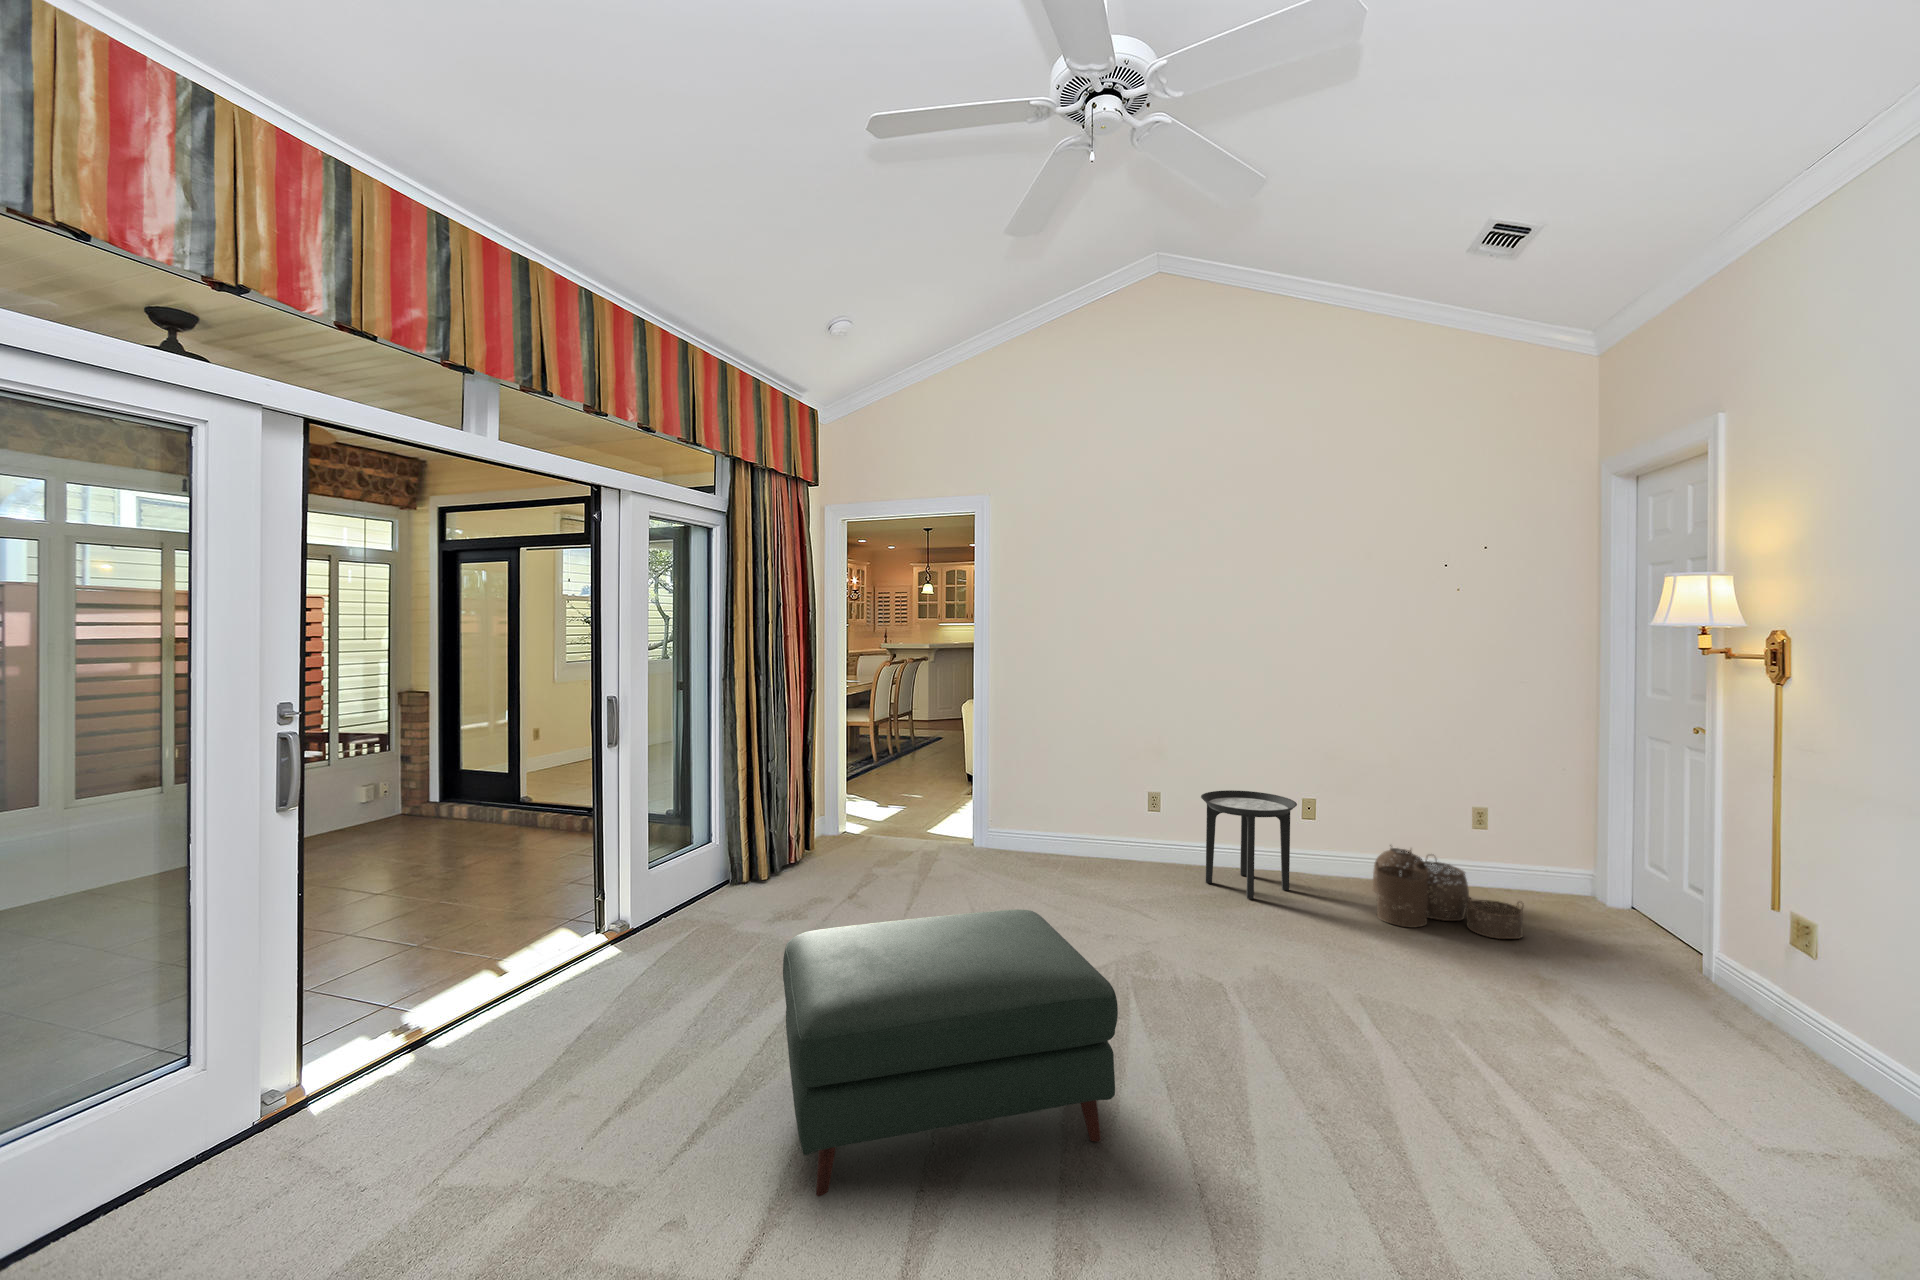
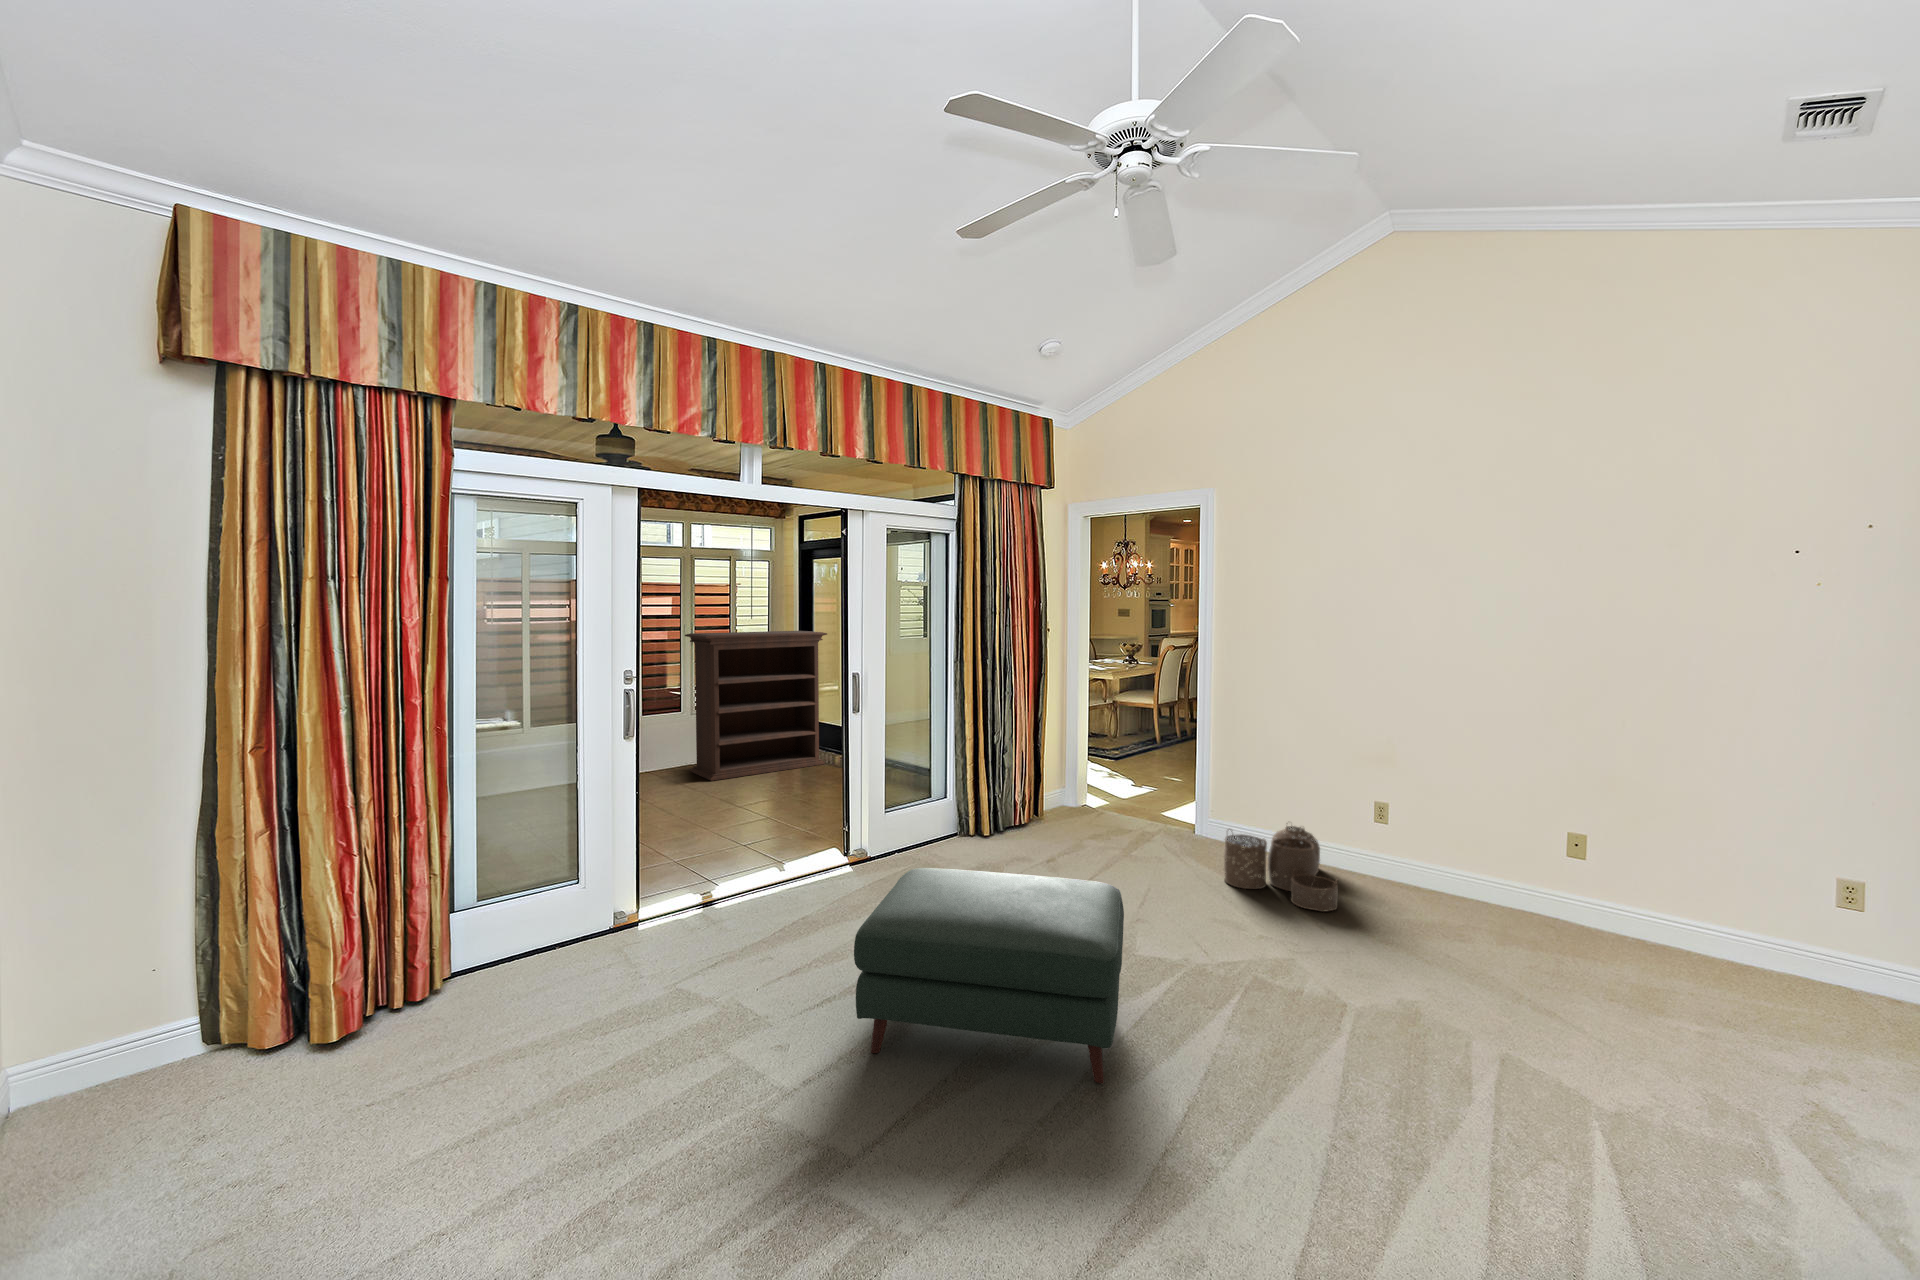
bookshelf: none [262,653,494,866] -> present [685,631,827,781]
side table: present [1201,790,1297,899] -> none [1424,809,1548,934]
woven basket: present [1373,845,1523,939] -> present [1224,826,1338,911]

